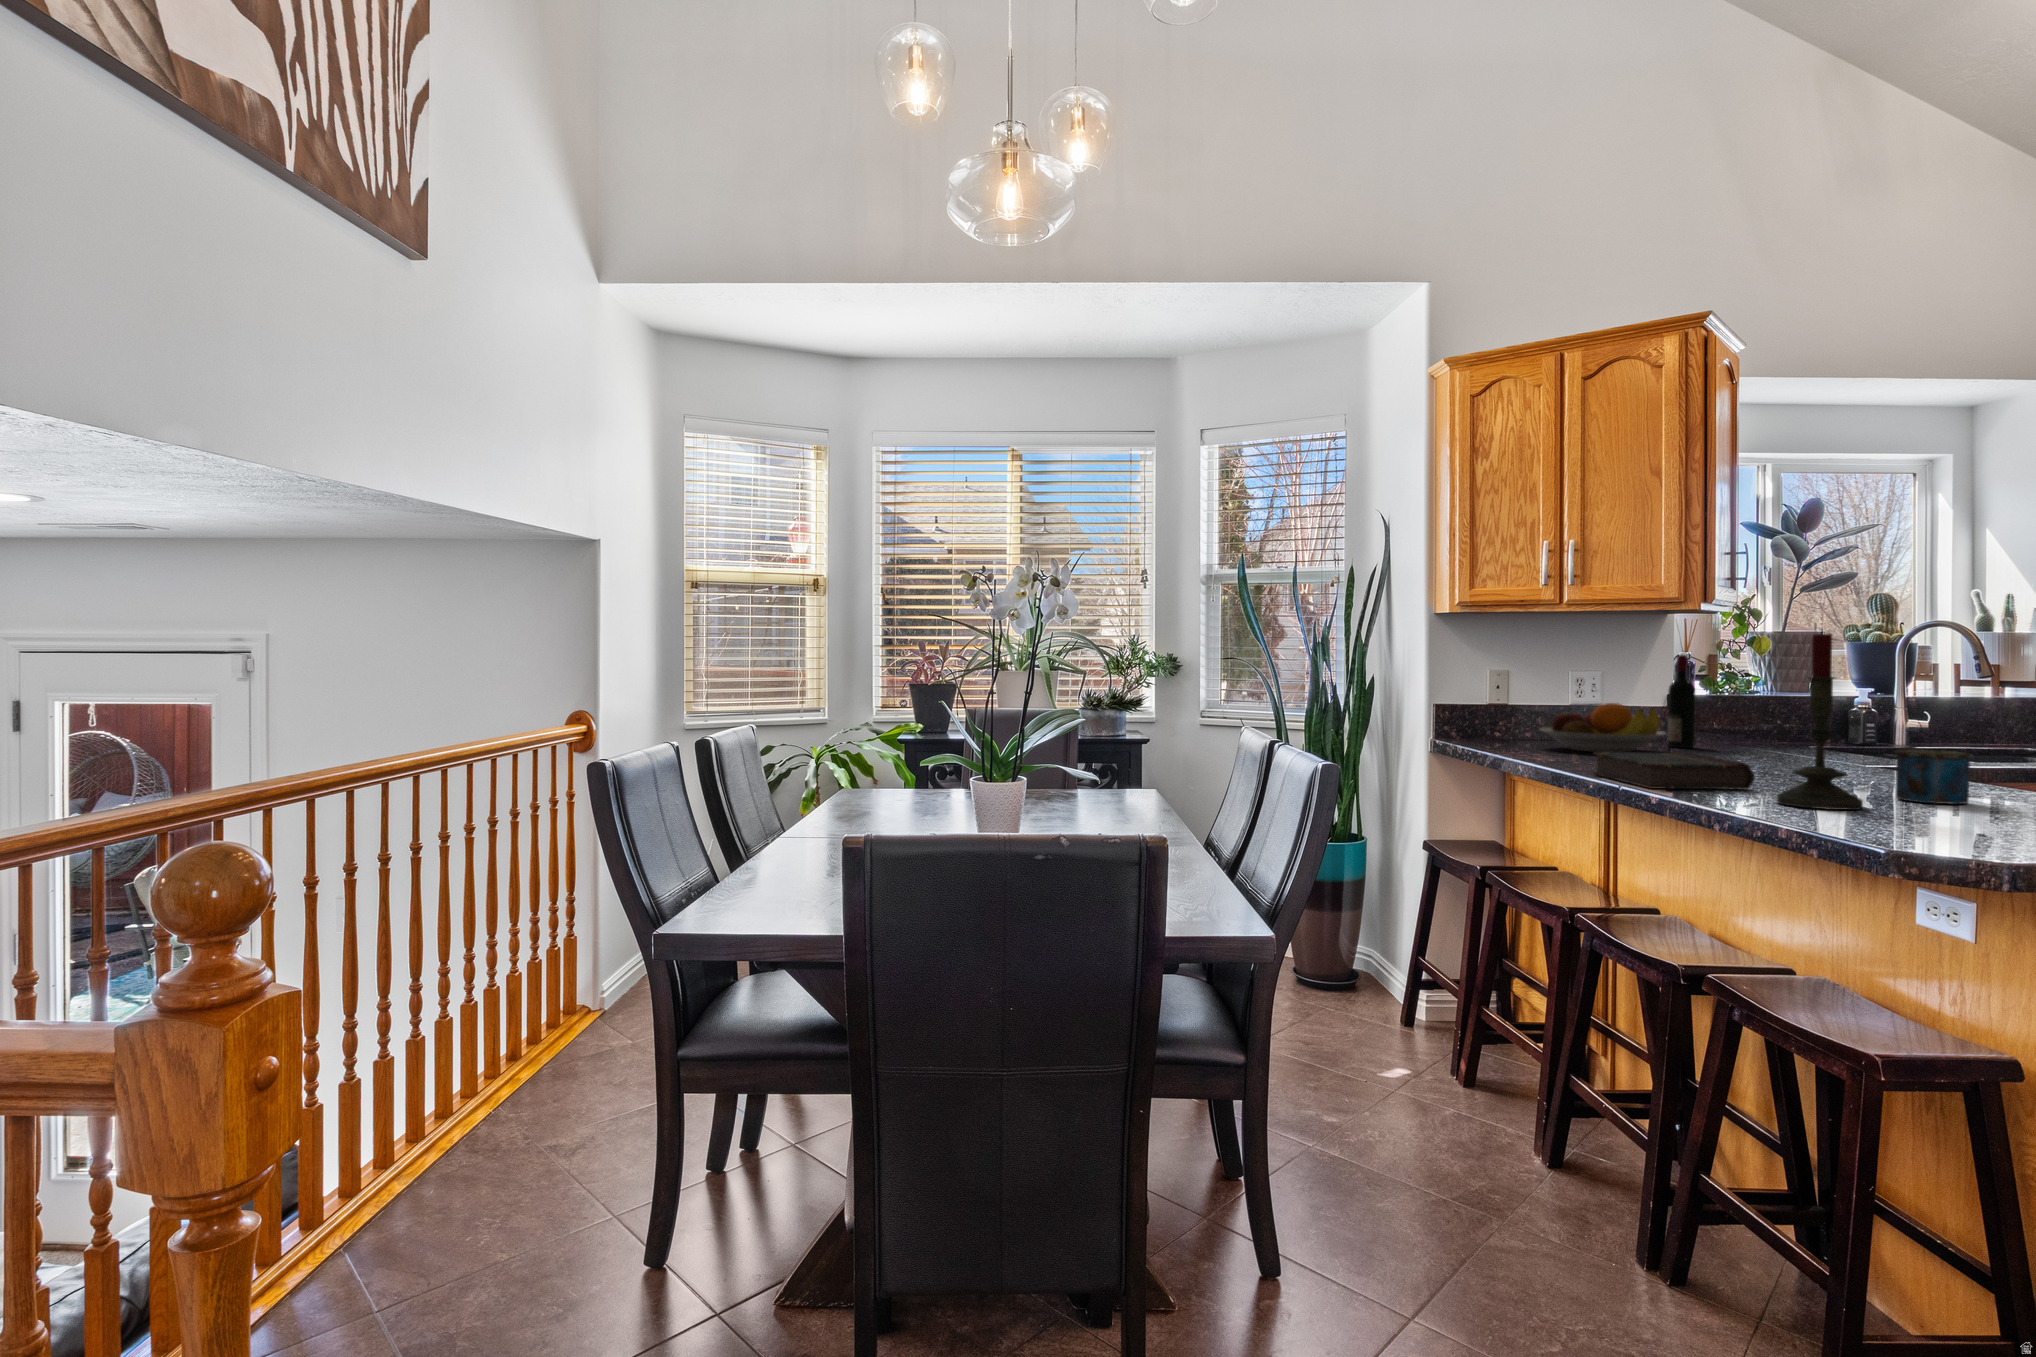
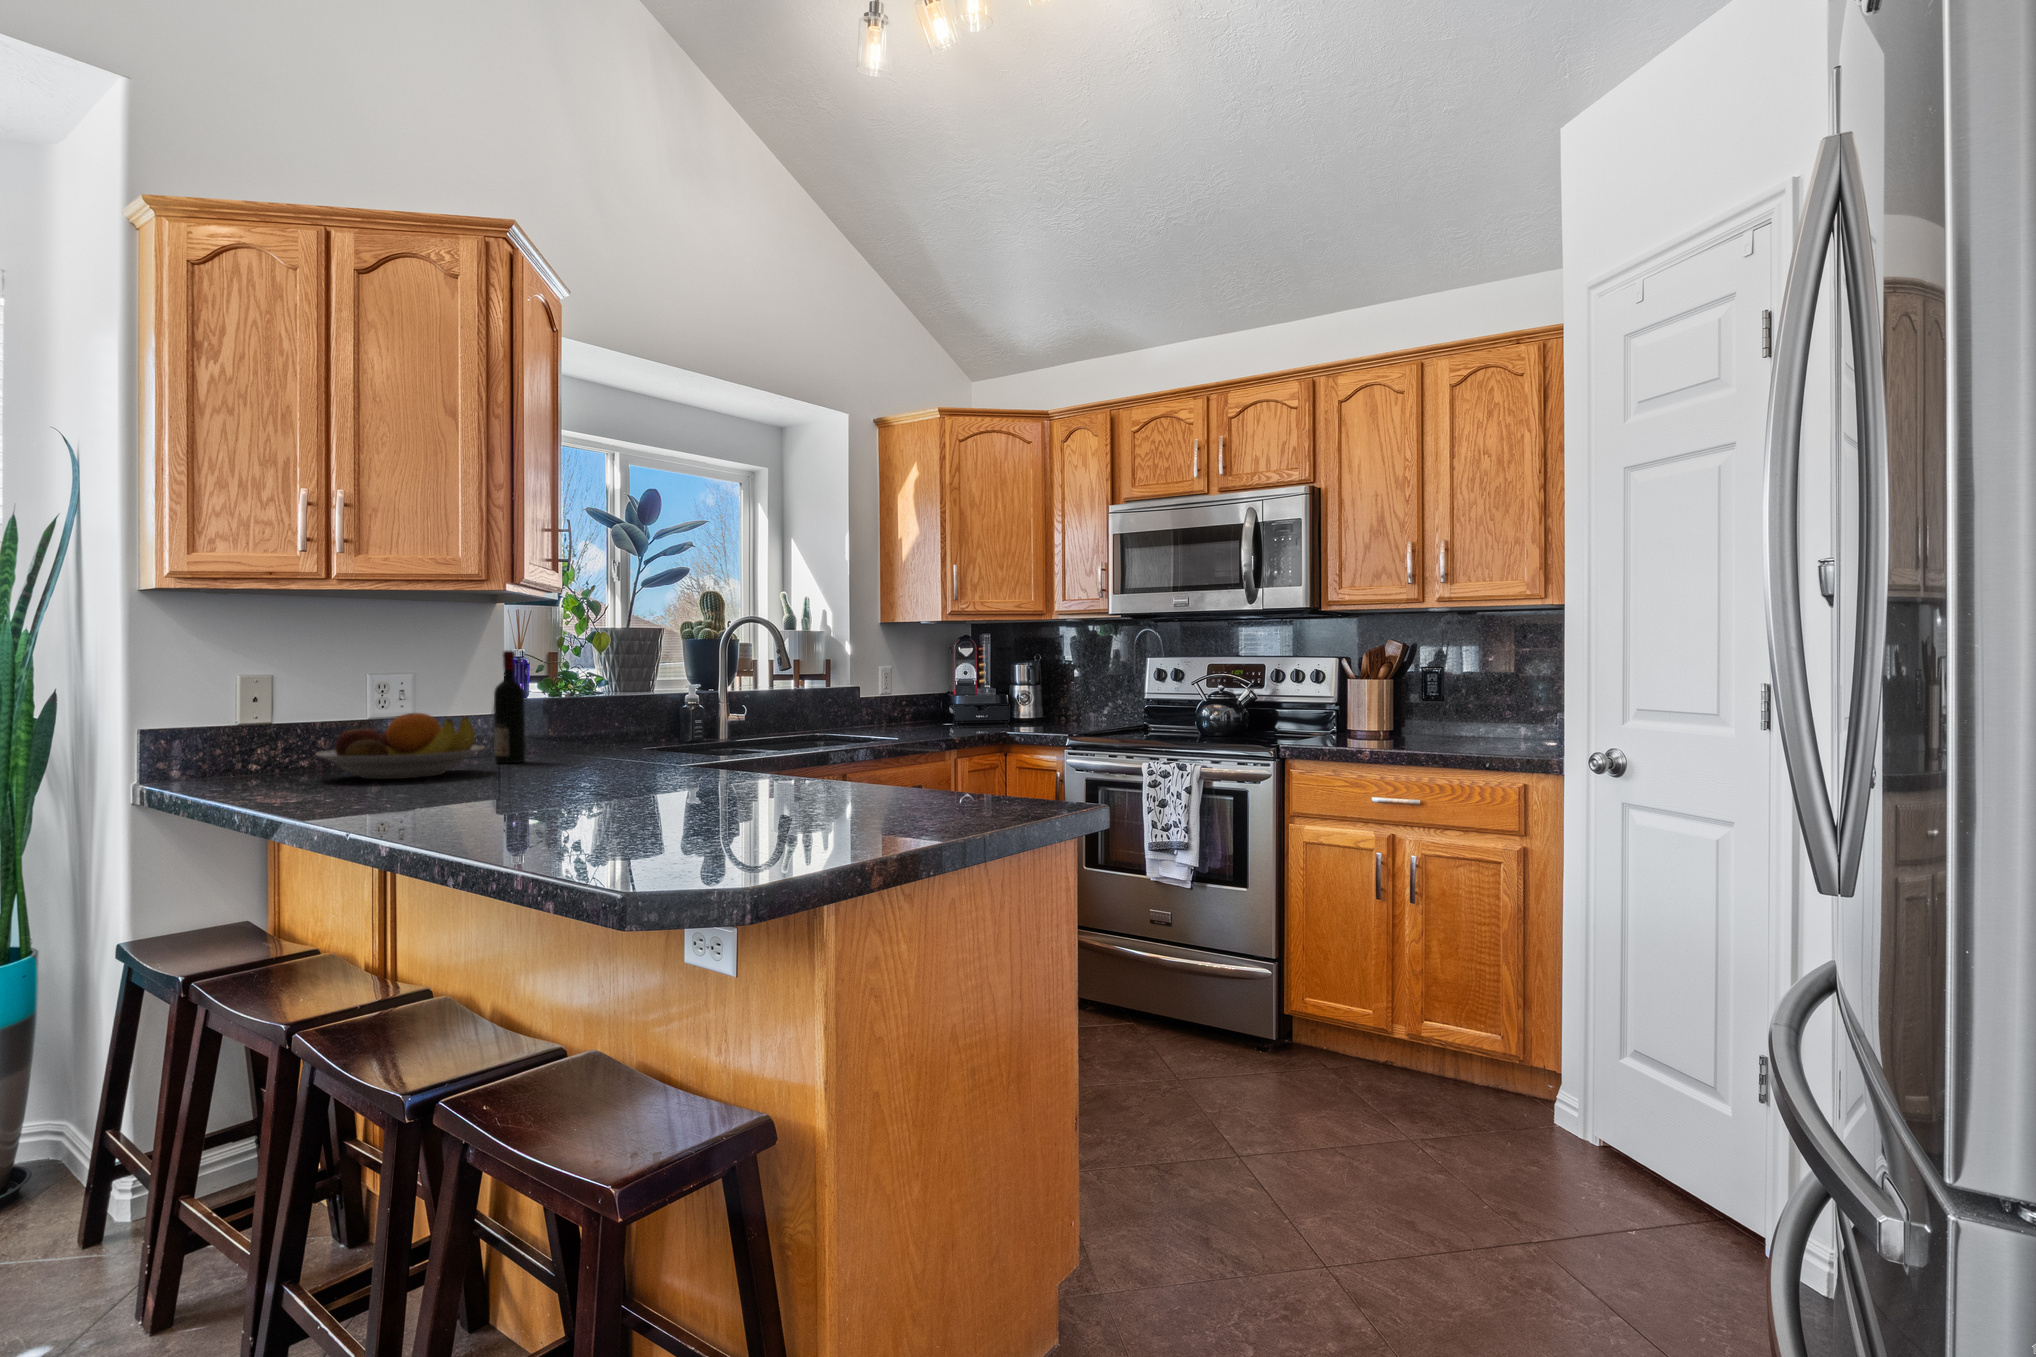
candle: present [1777,630,1863,810] -> none [563,603,659,842]
mug: present [1894,749,1973,804] -> none [696,750,769,814]
book: present [1593,751,1755,790] -> none [344,774,549,835]

